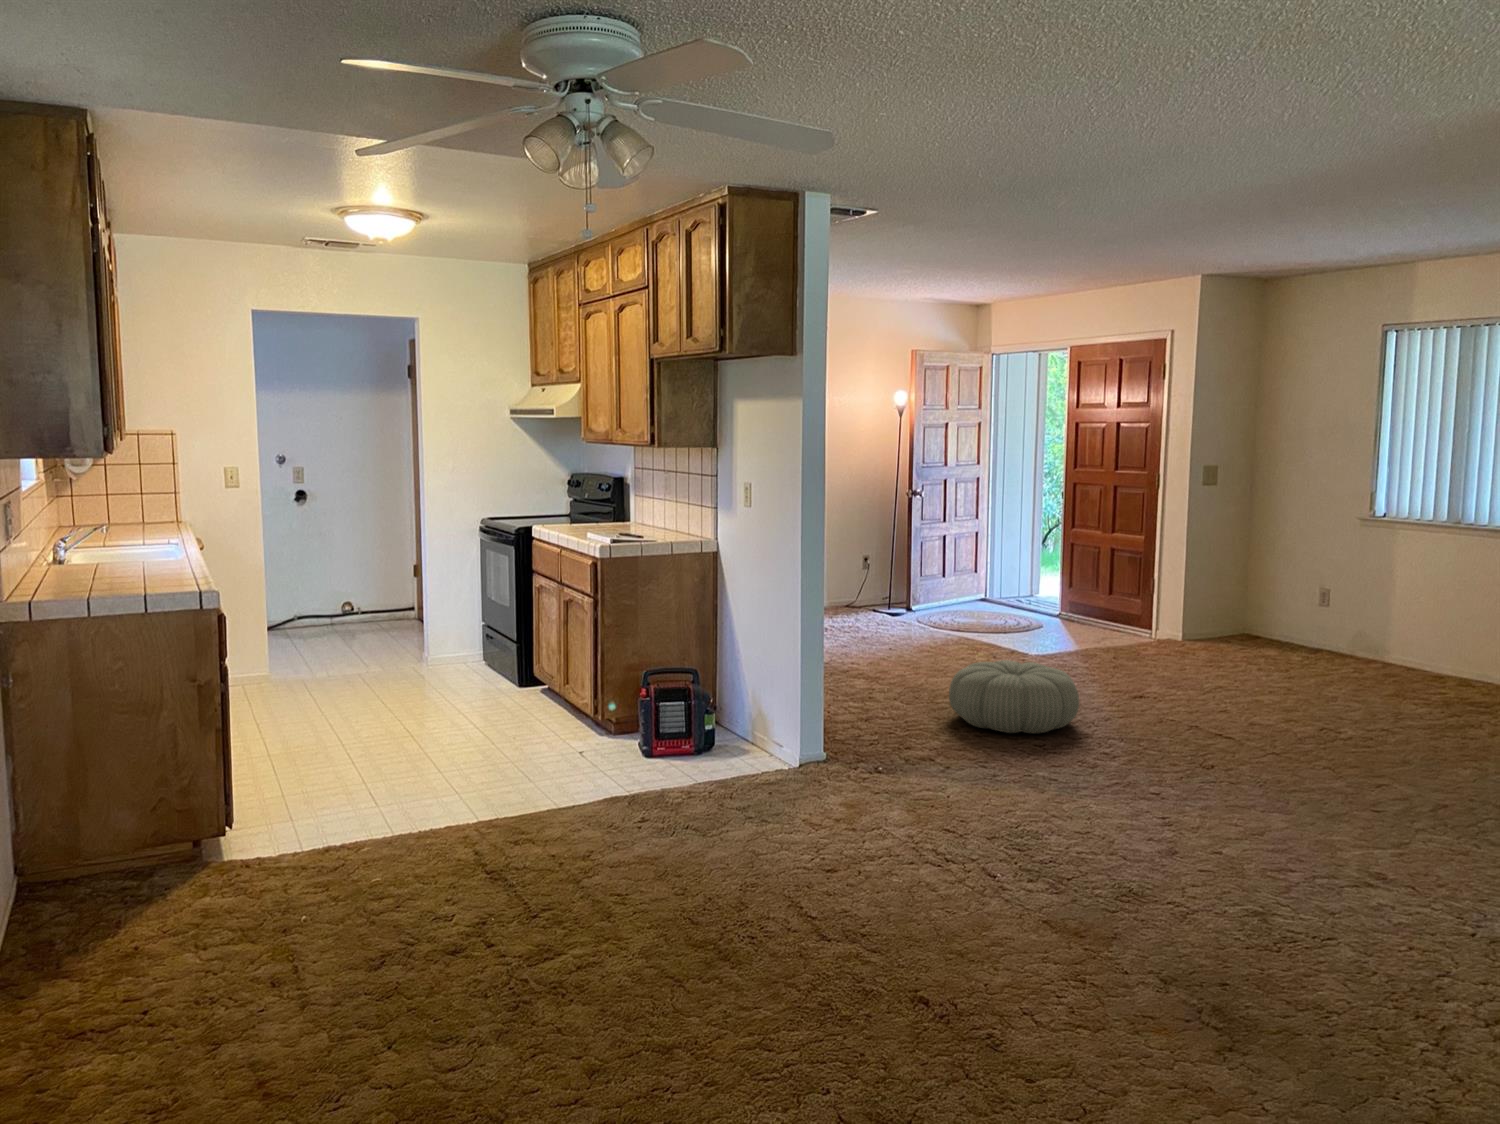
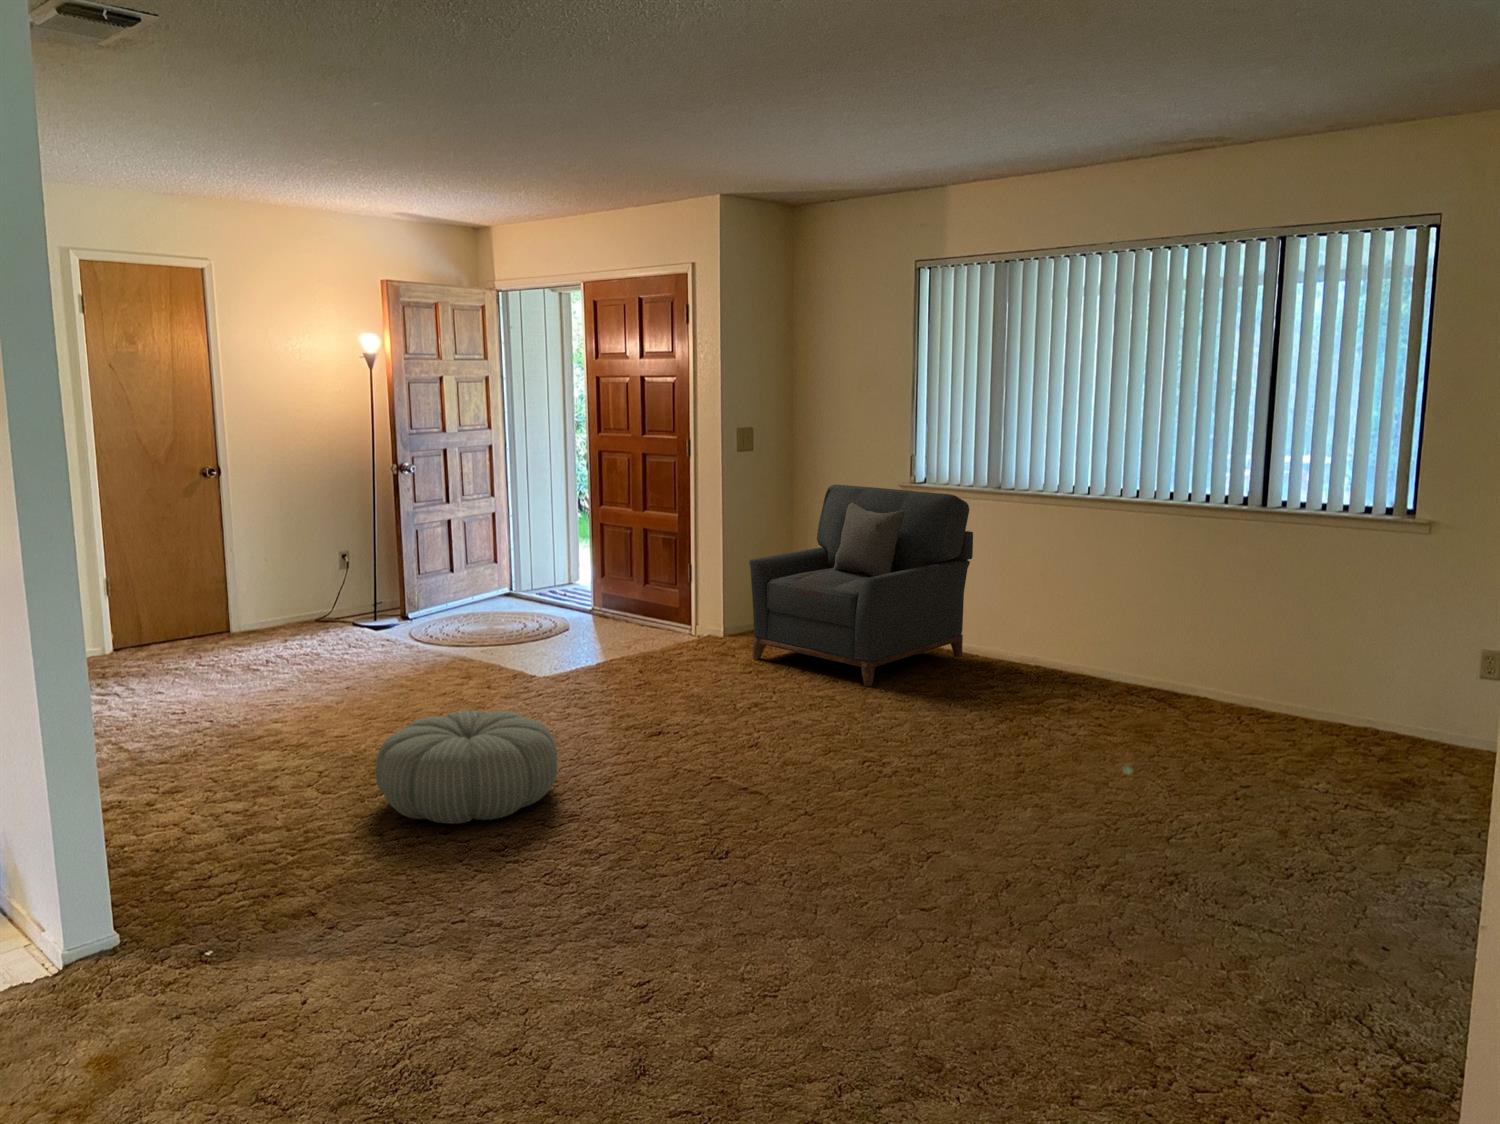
armchair: none [1211,516,1429,684] -> present [749,484,973,686]

